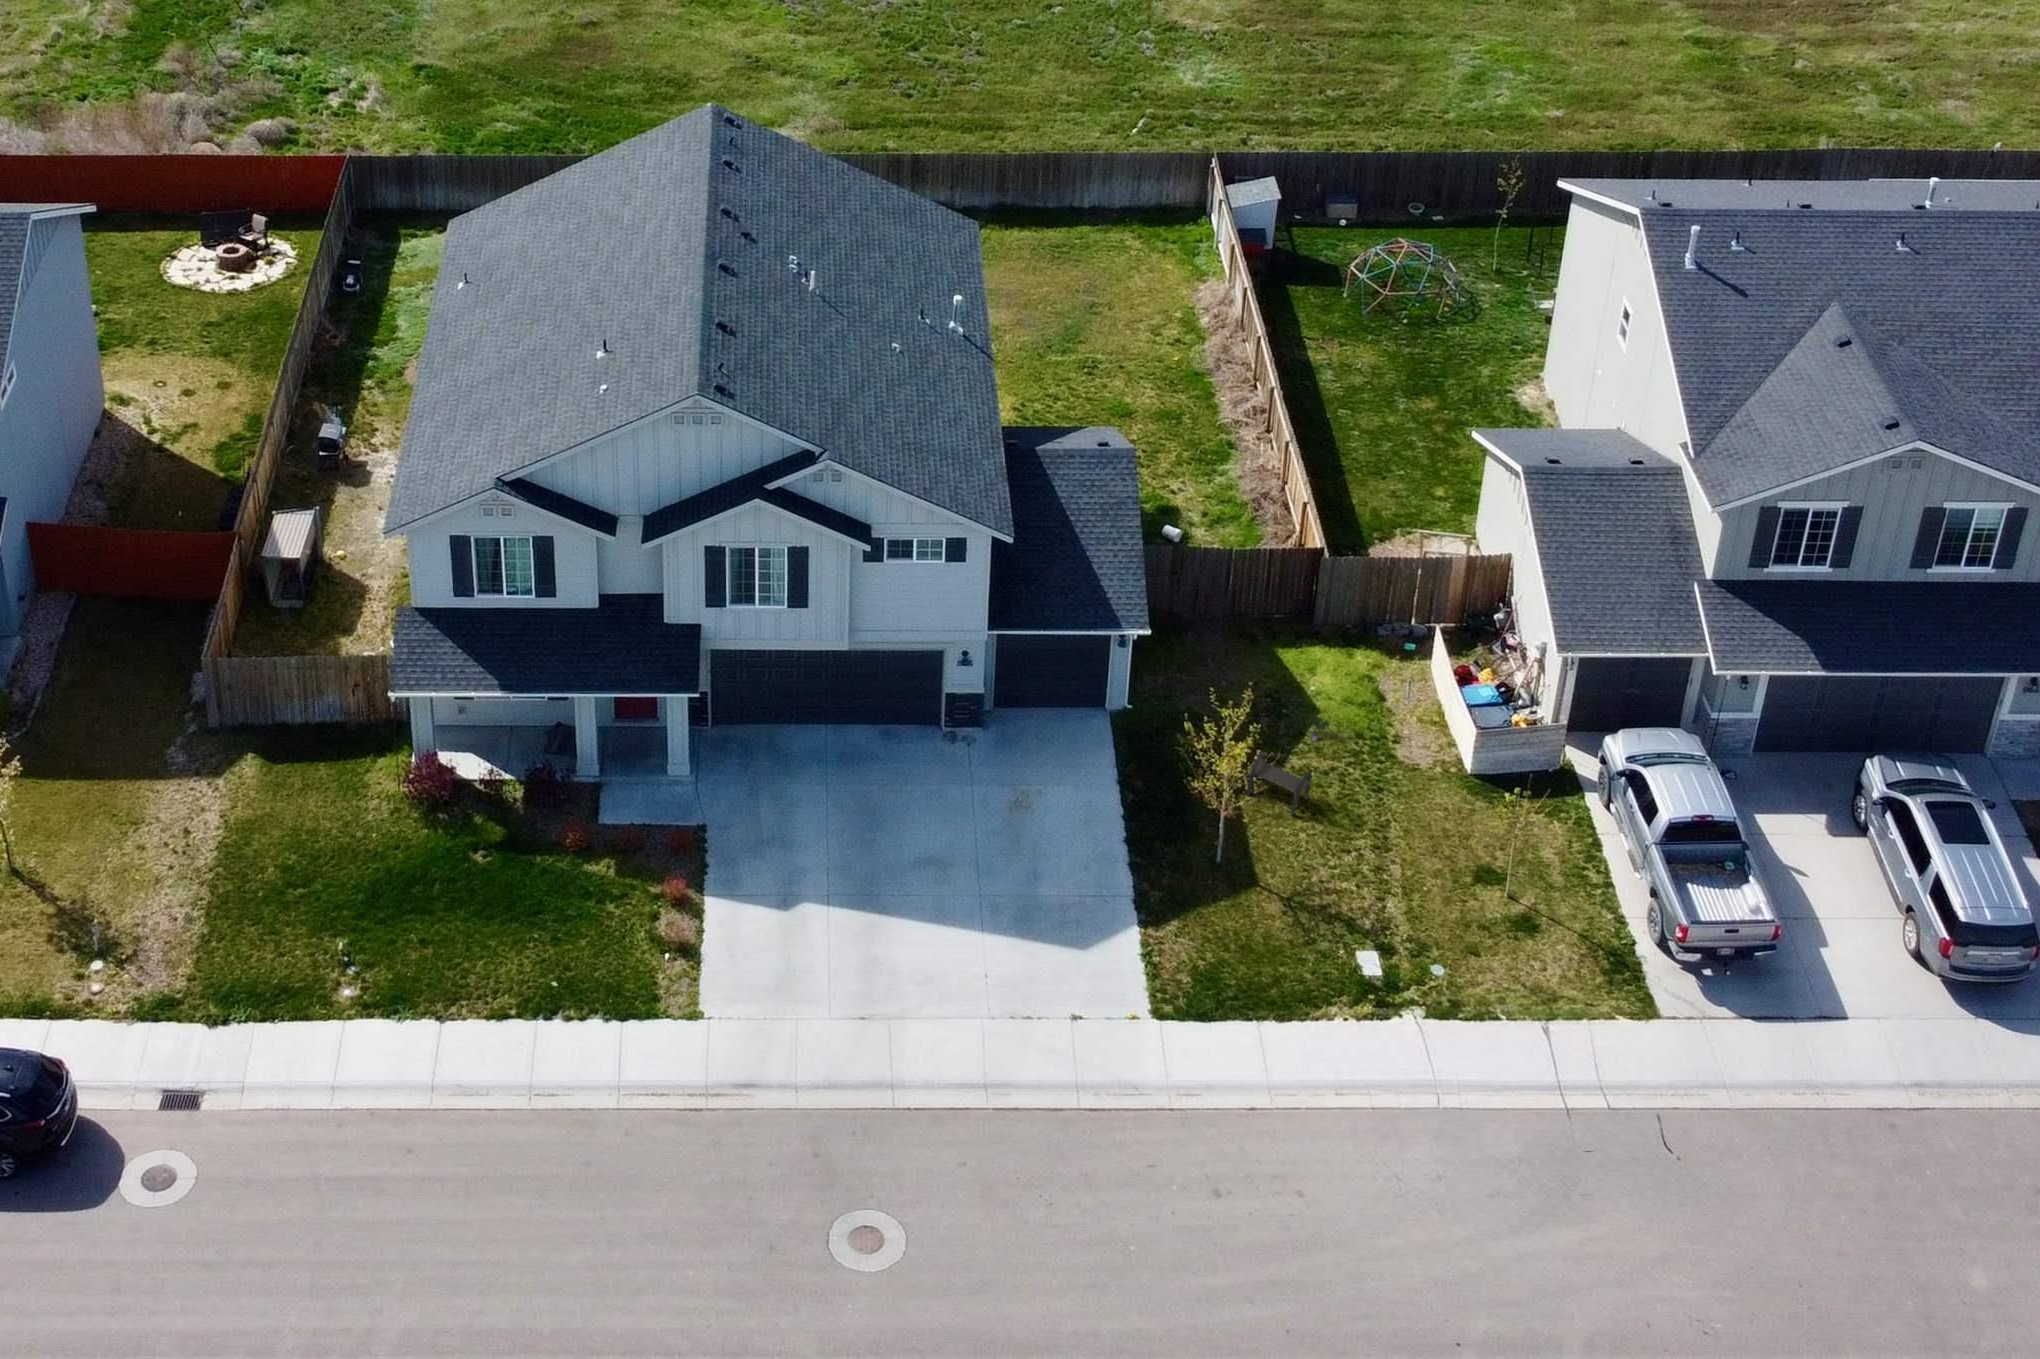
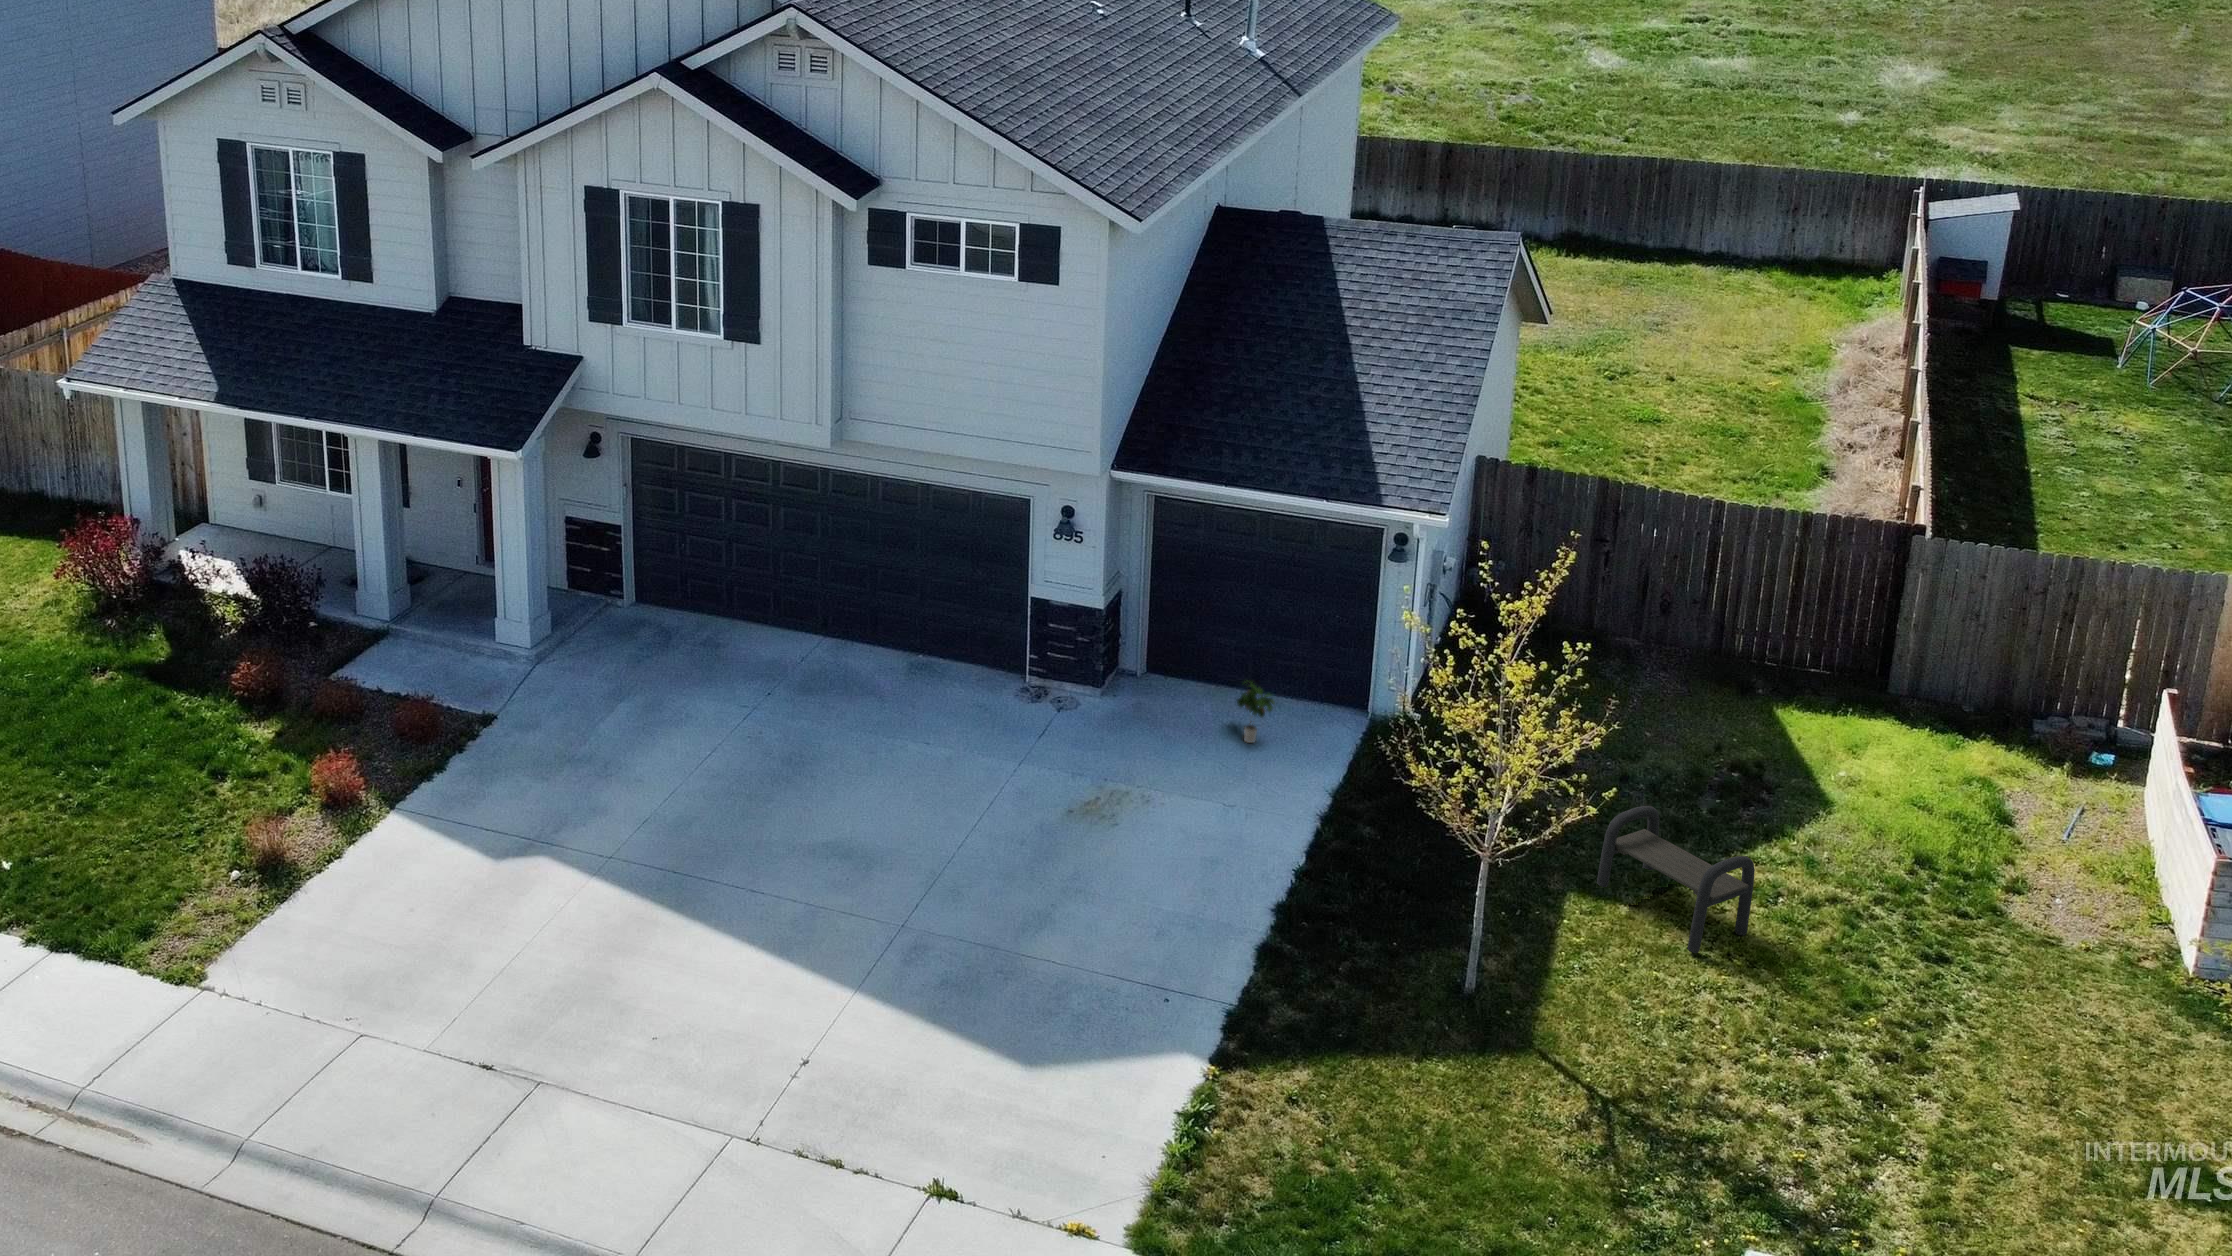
potted plant: present [1306,715,1329,741] -> present [1237,681,1274,743]

